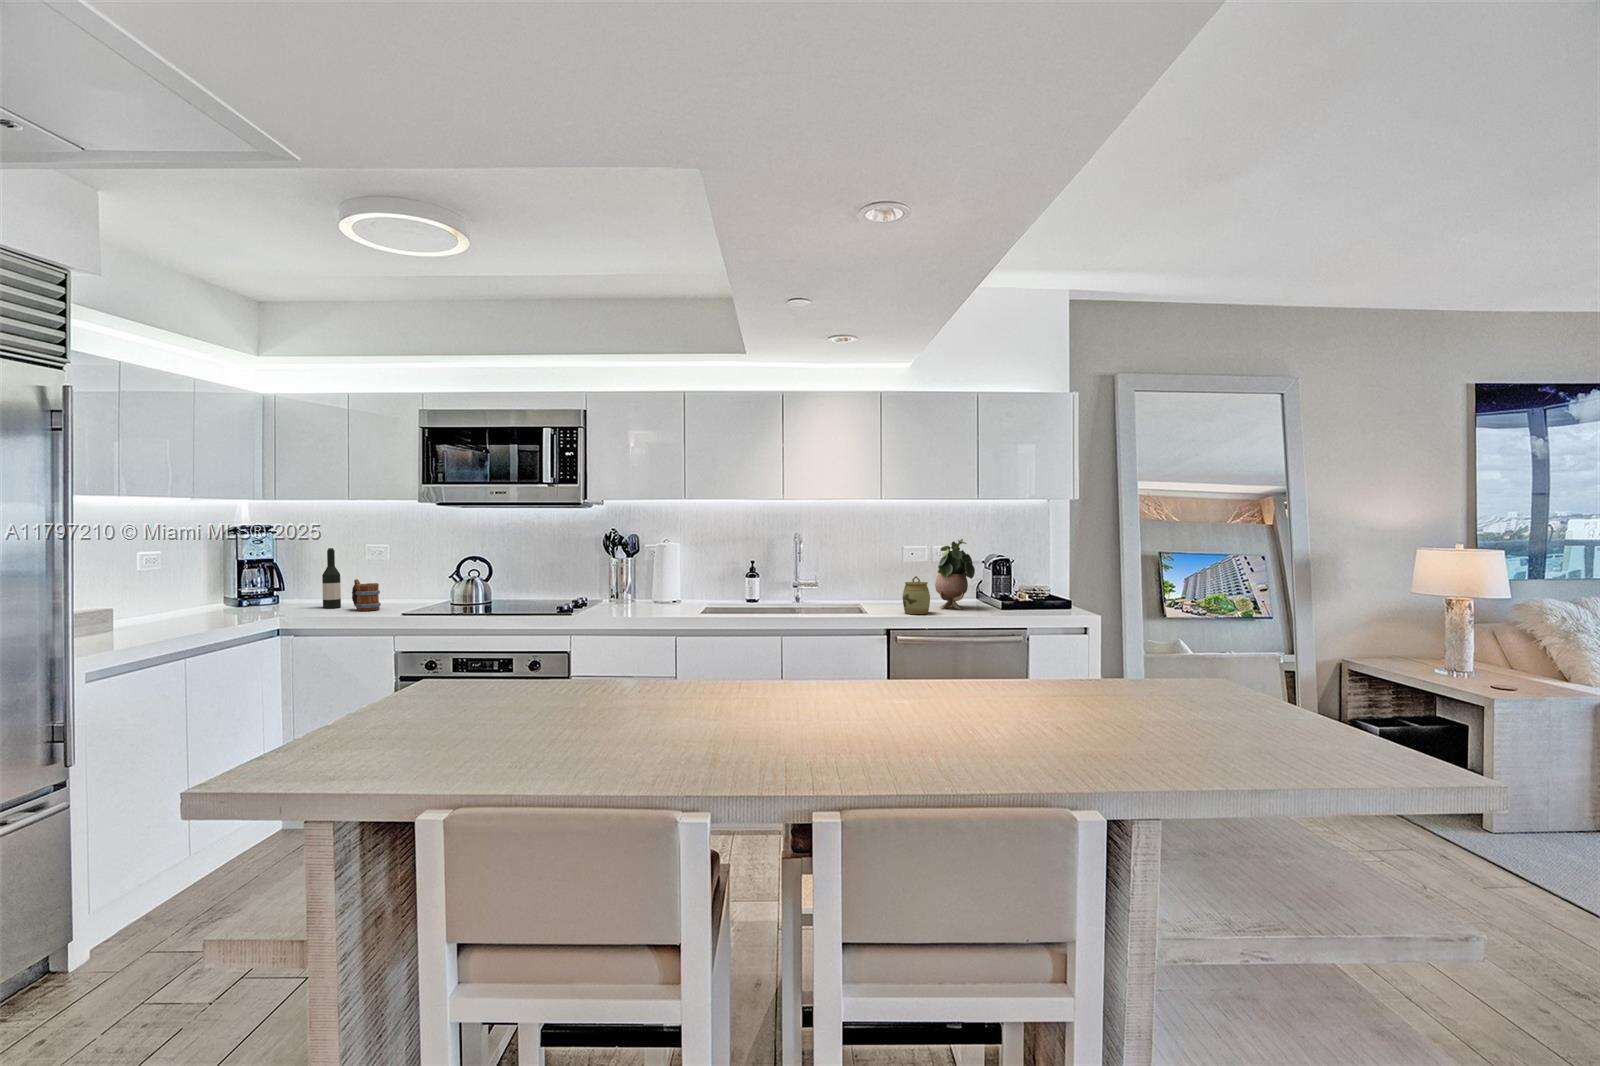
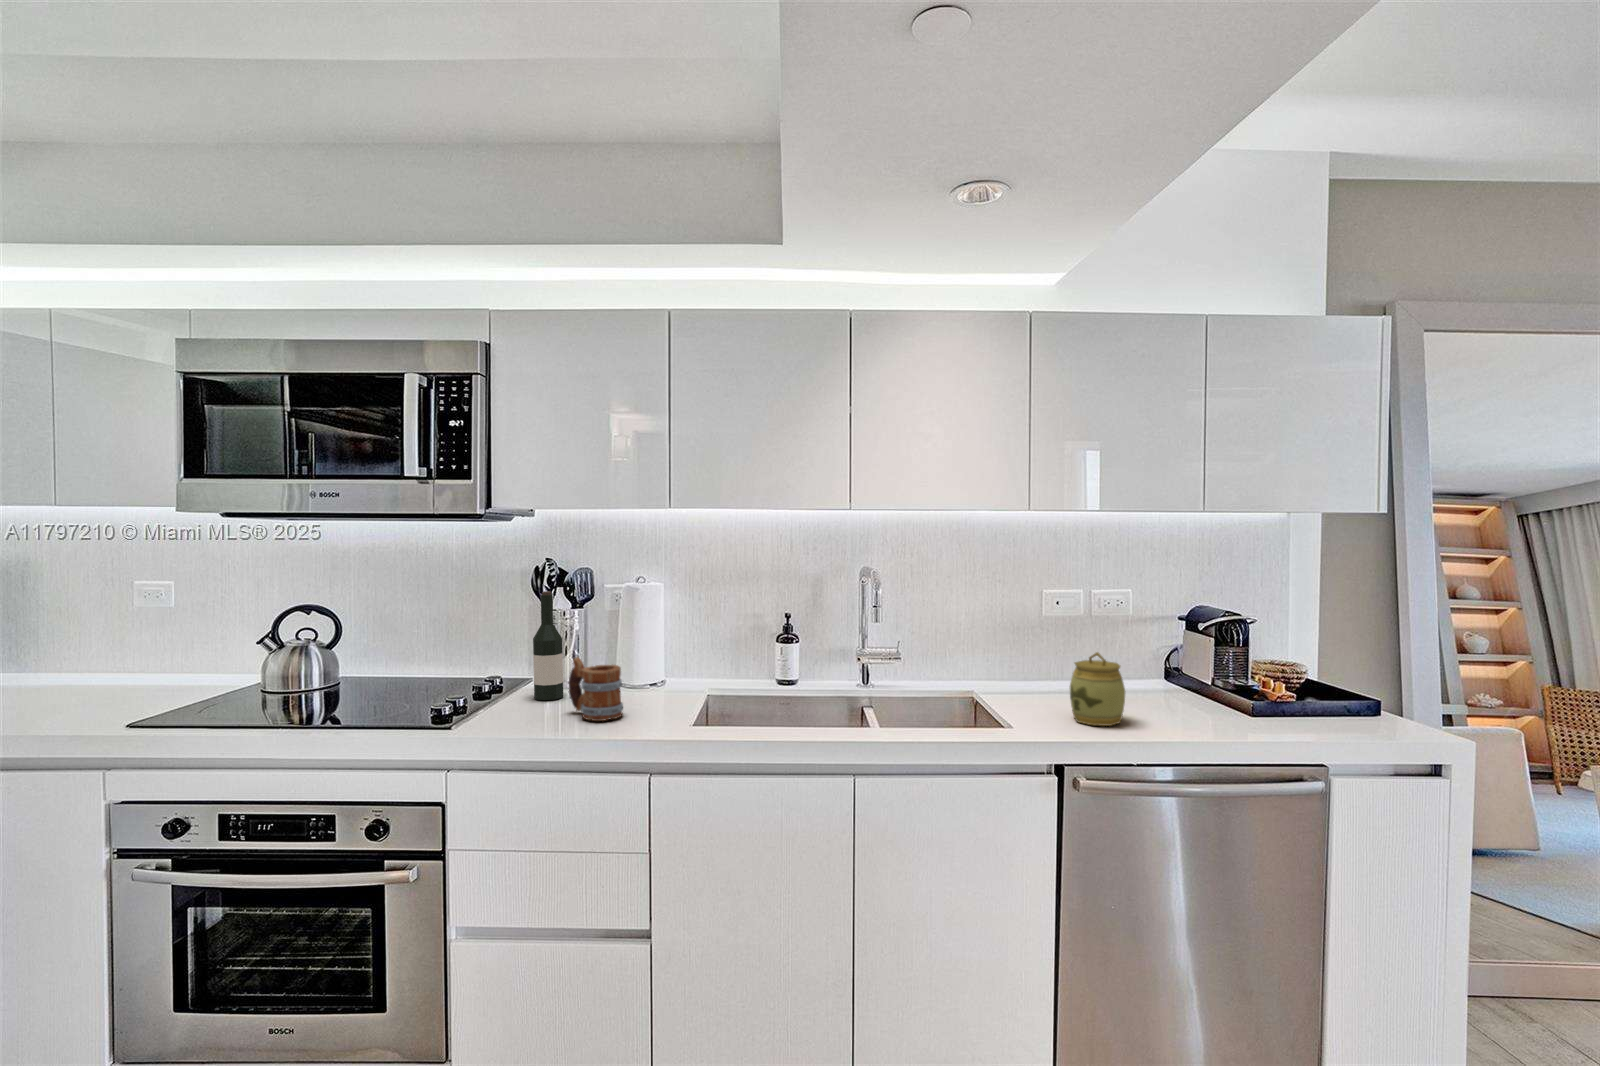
potted plant: present [935,539,975,609] -> none [1120,578,1199,708]
wine bottle: present [322,548,341,608] -> present [533,591,563,700]
mug: present [352,579,381,611] -> present [568,657,623,721]

